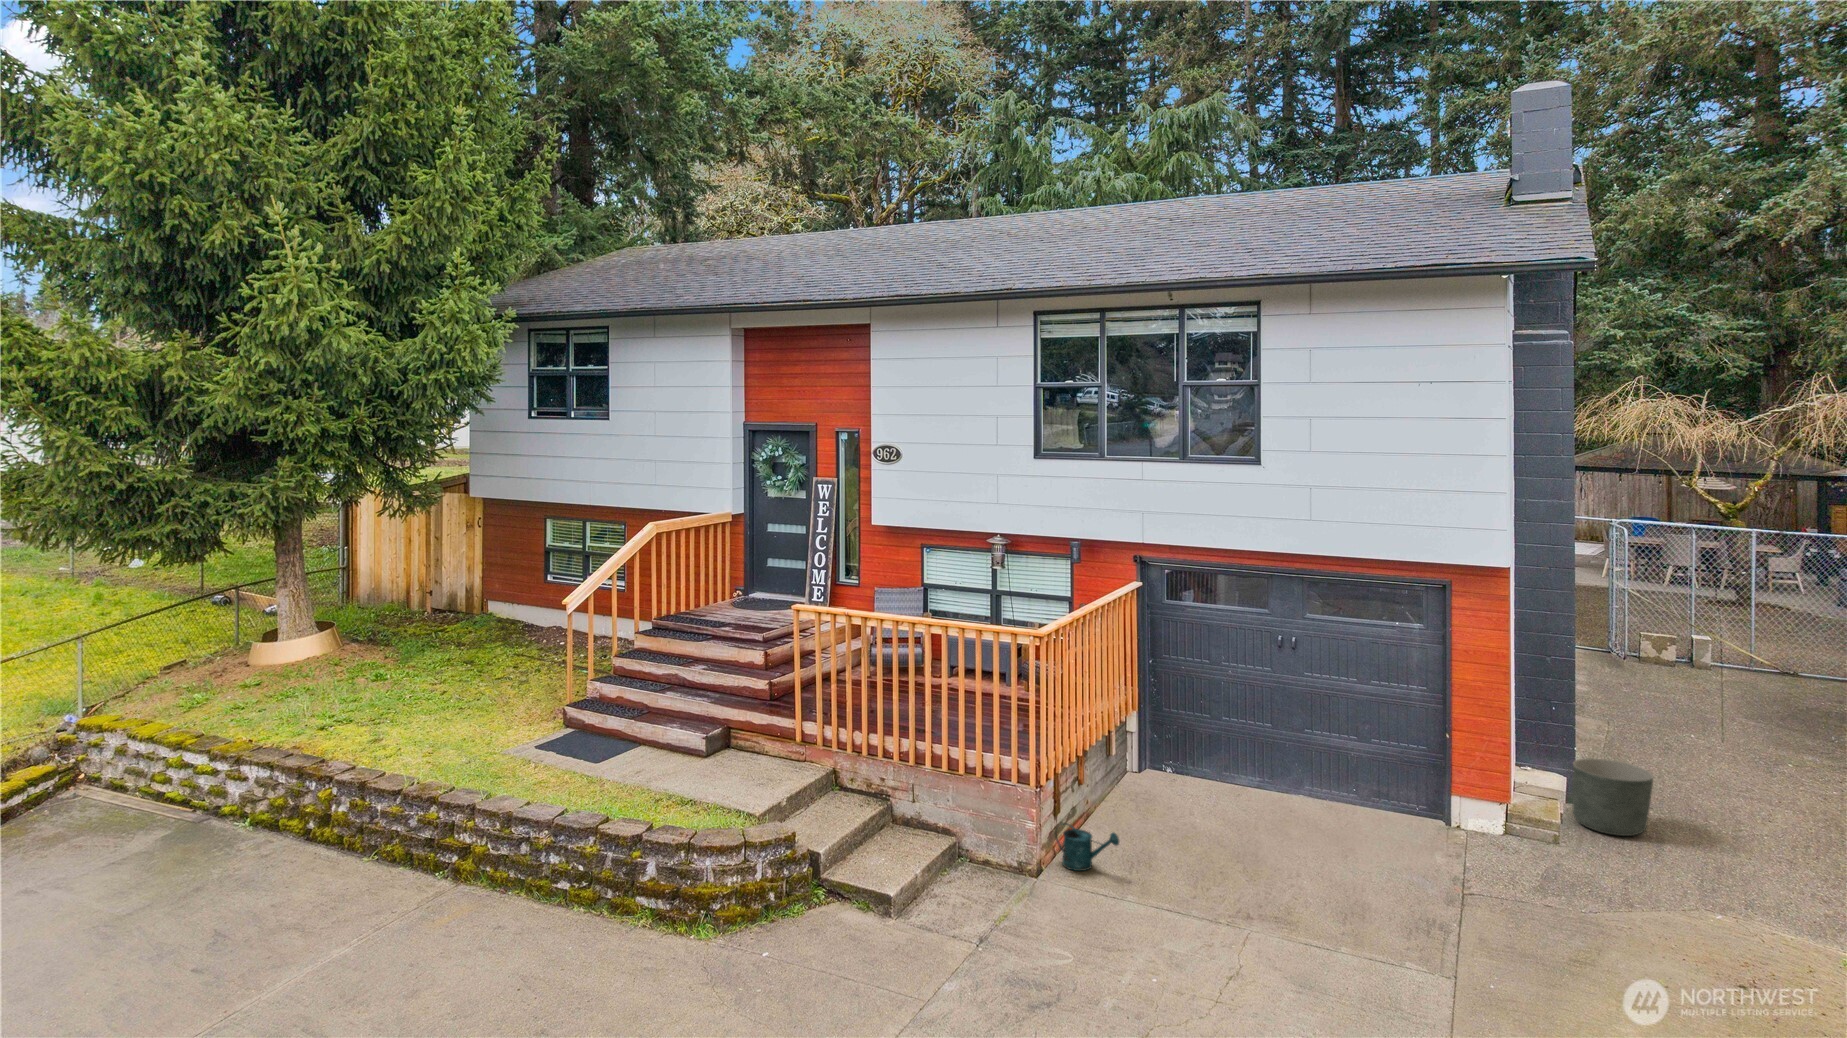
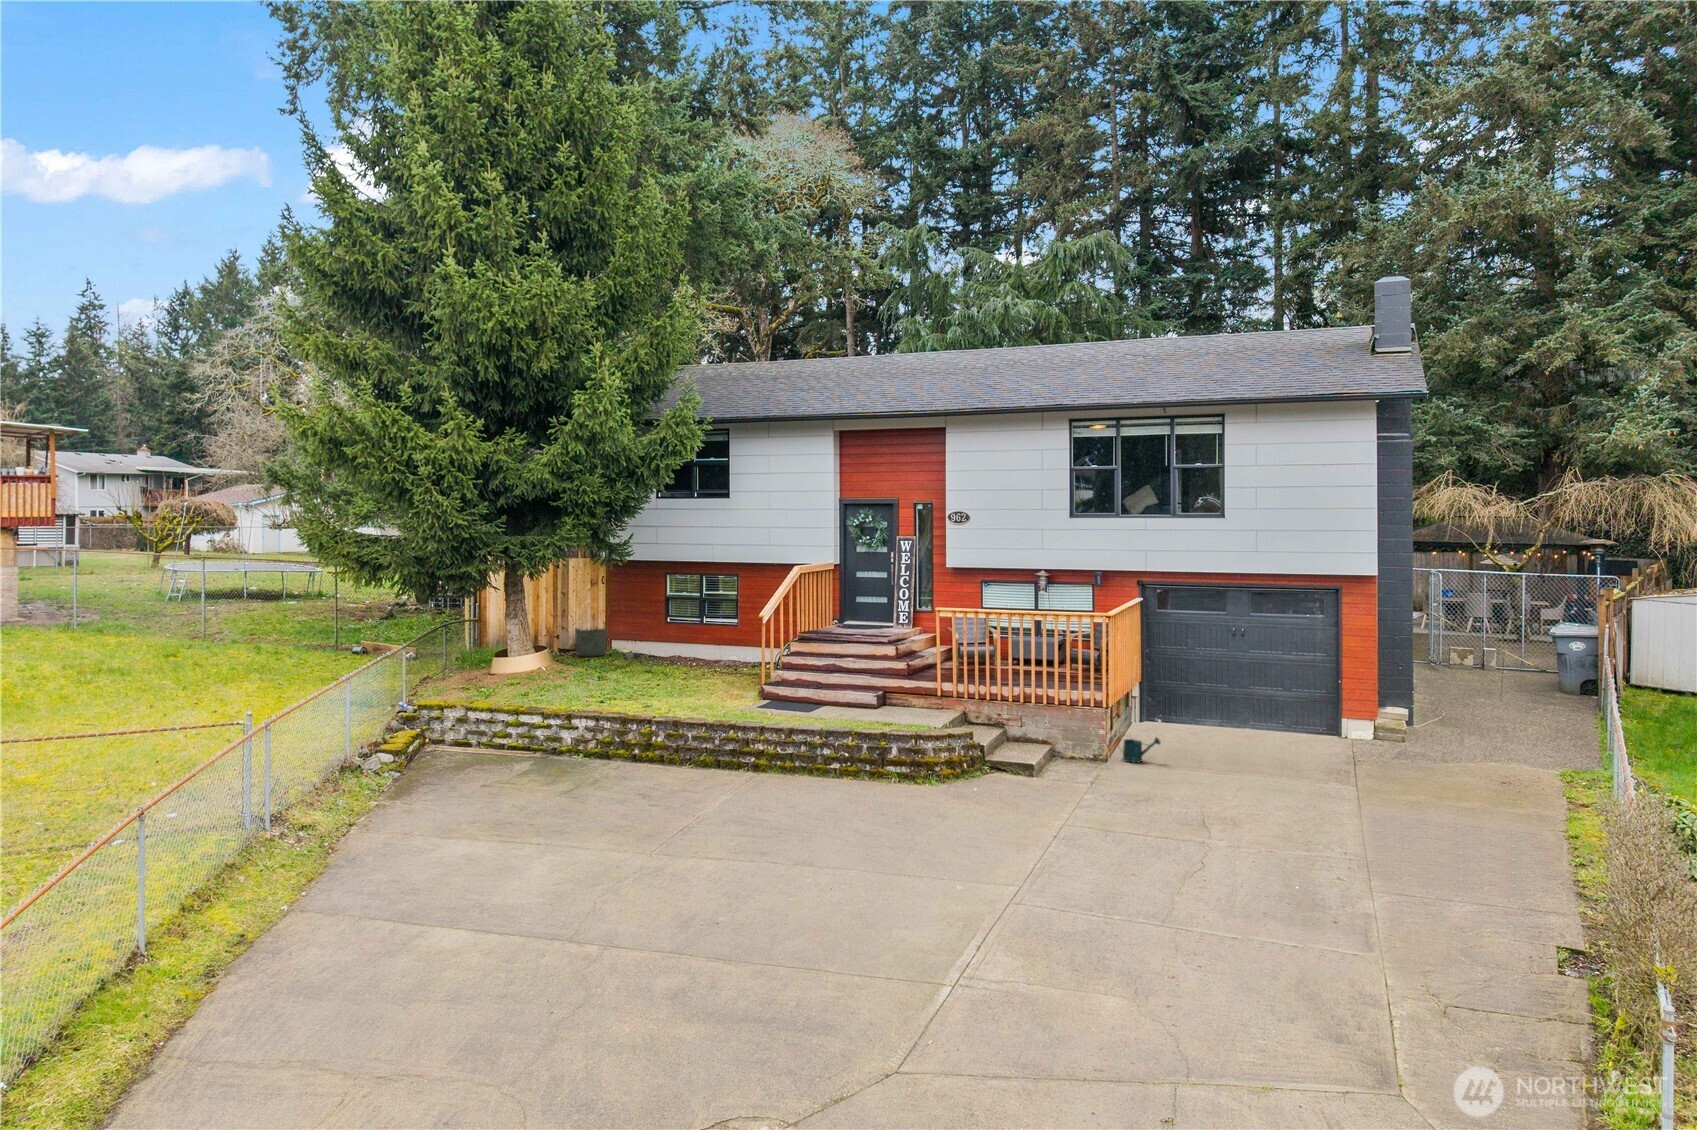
planter: present [1573,758,1653,836] -> present [575,628,607,657]

